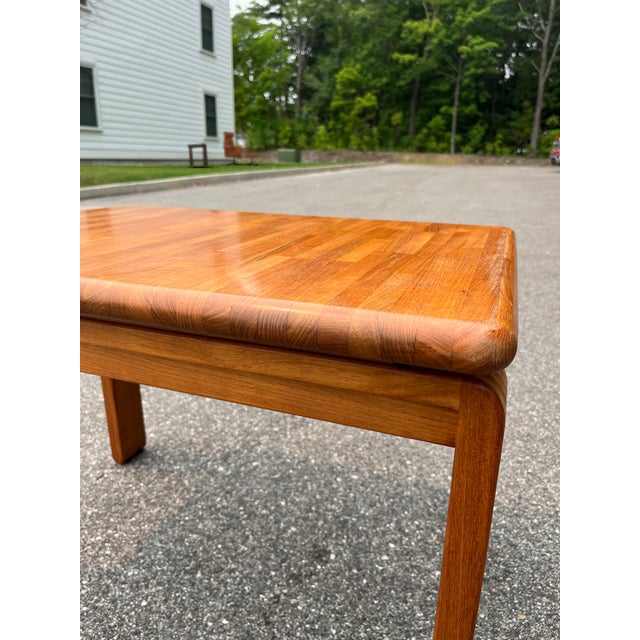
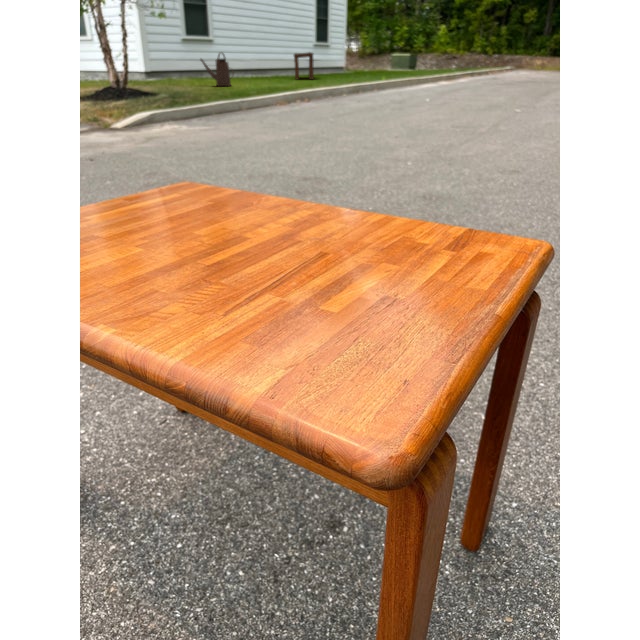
lounge chair: present [223,131,258,165] -> none [330,37,368,75]
watering can: none [93,141,129,172] -> present [201,53,231,86]

